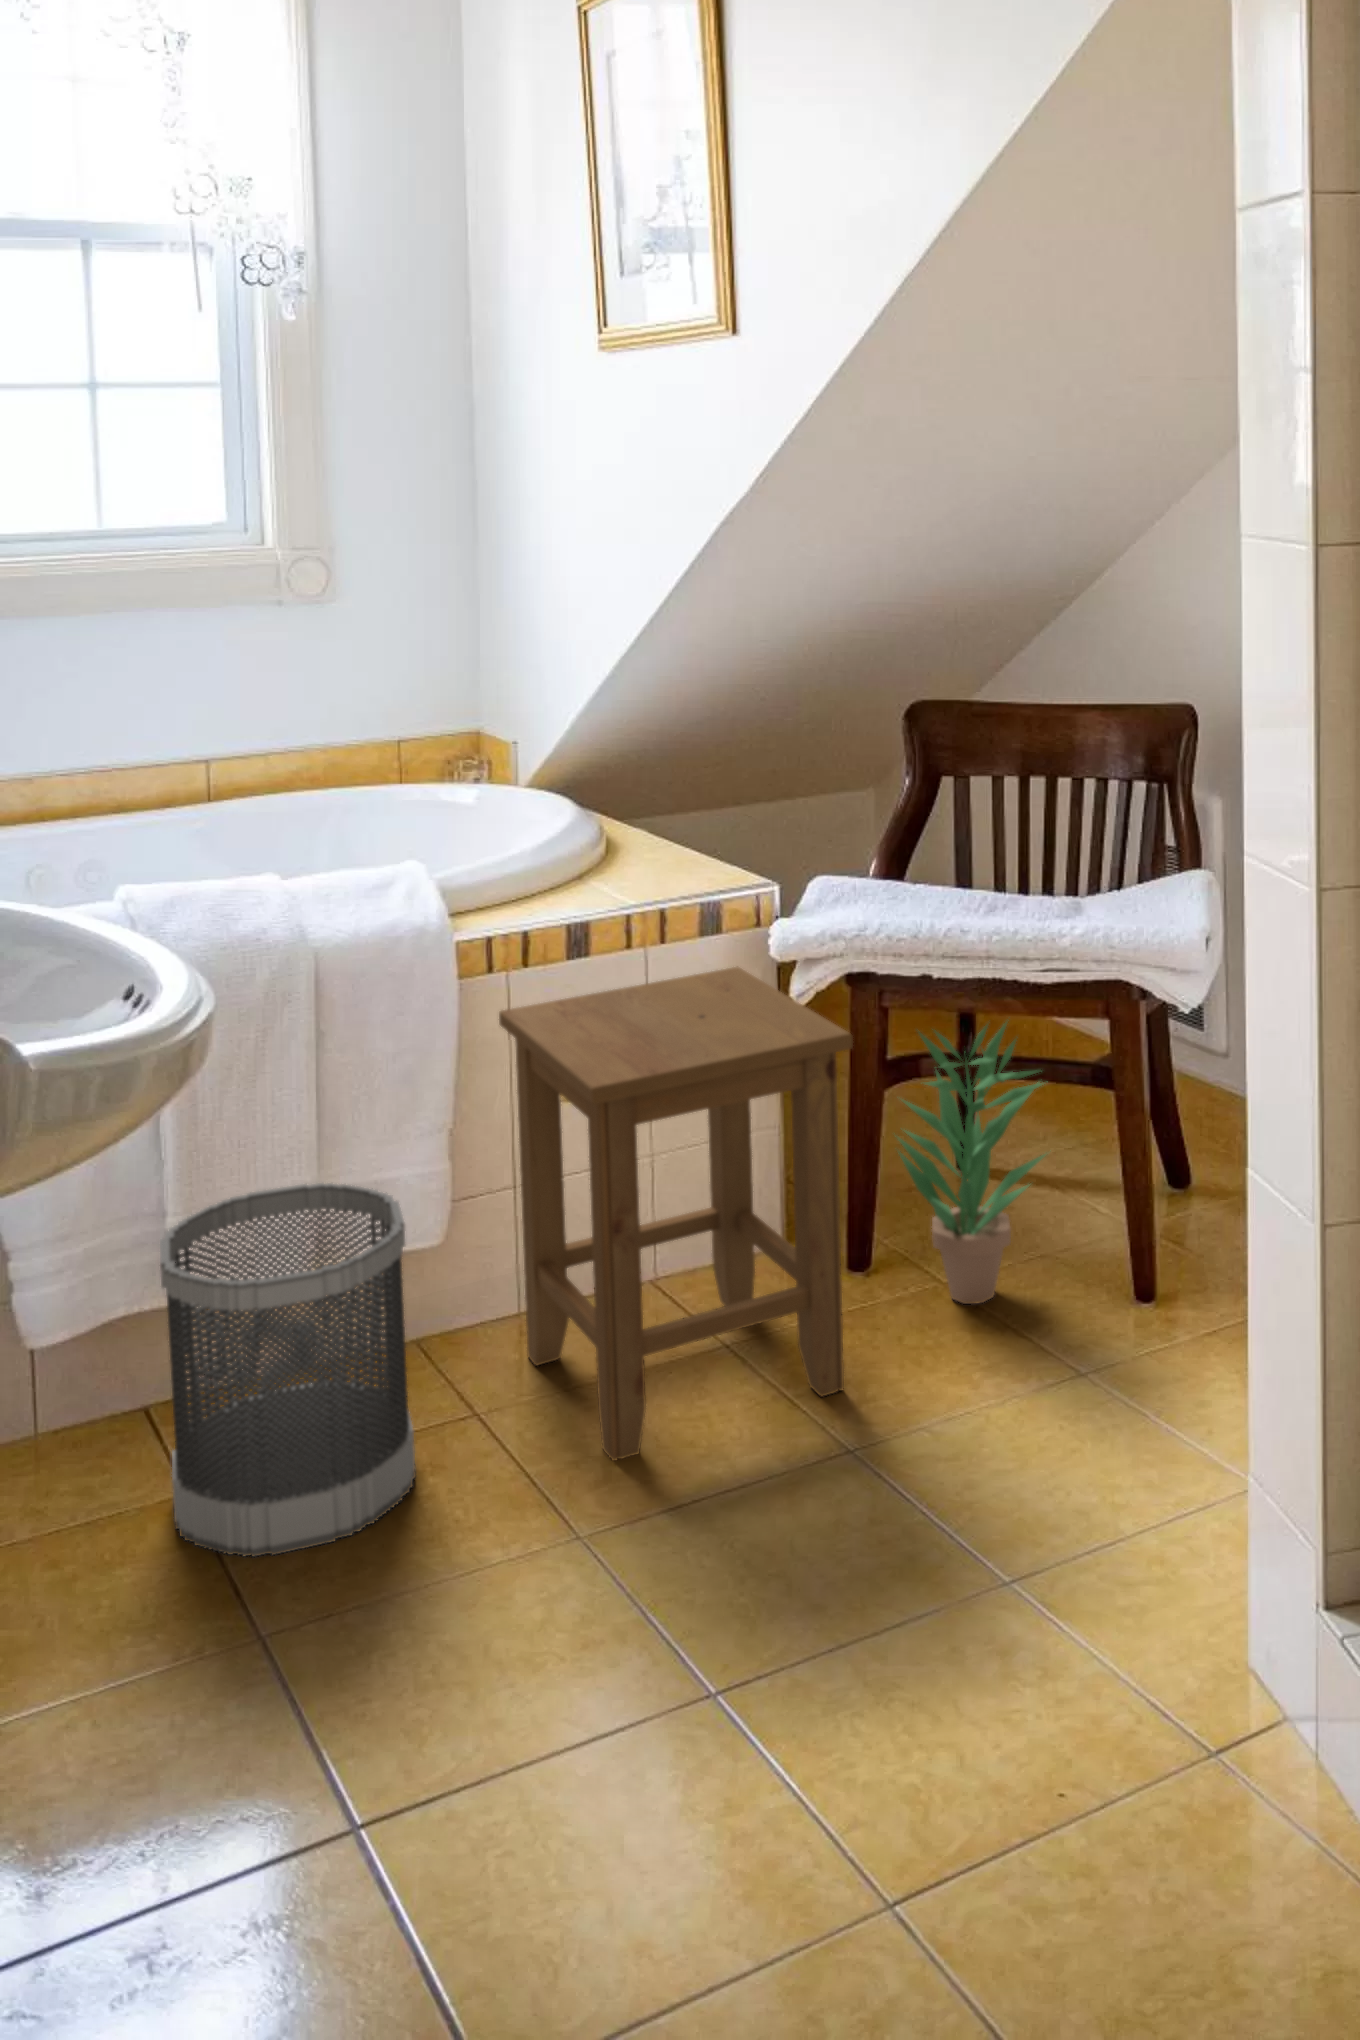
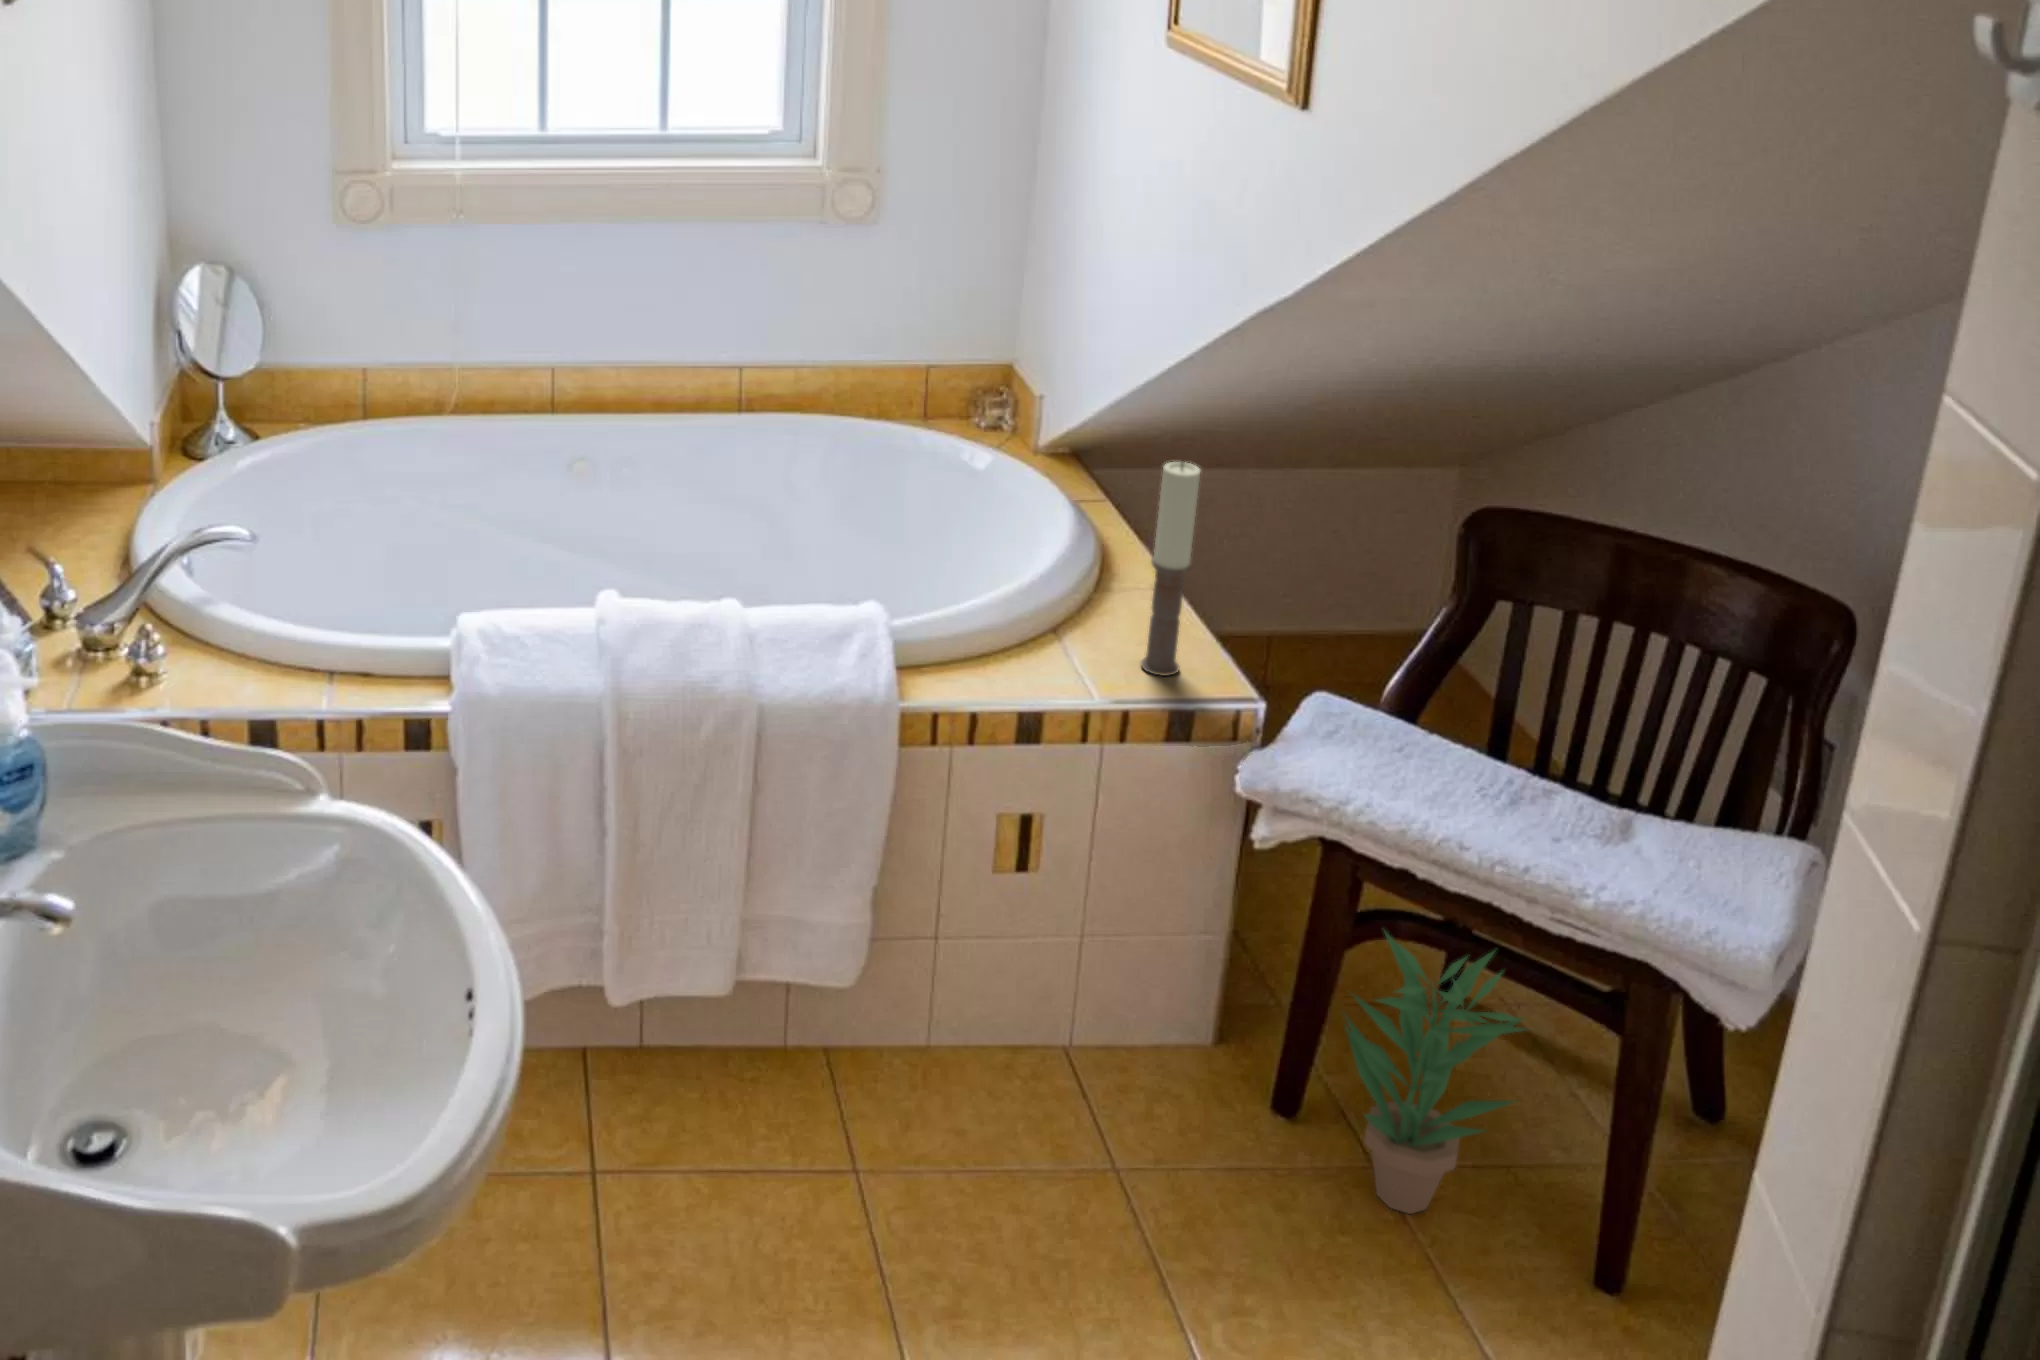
candle: none [658,683,698,891] -> present [1141,462,1200,676]
stool: present [499,967,853,1461] -> none [922,805,1288,1286]
wastebasket: present [160,1183,416,1557] -> none [579,933,800,1284]

